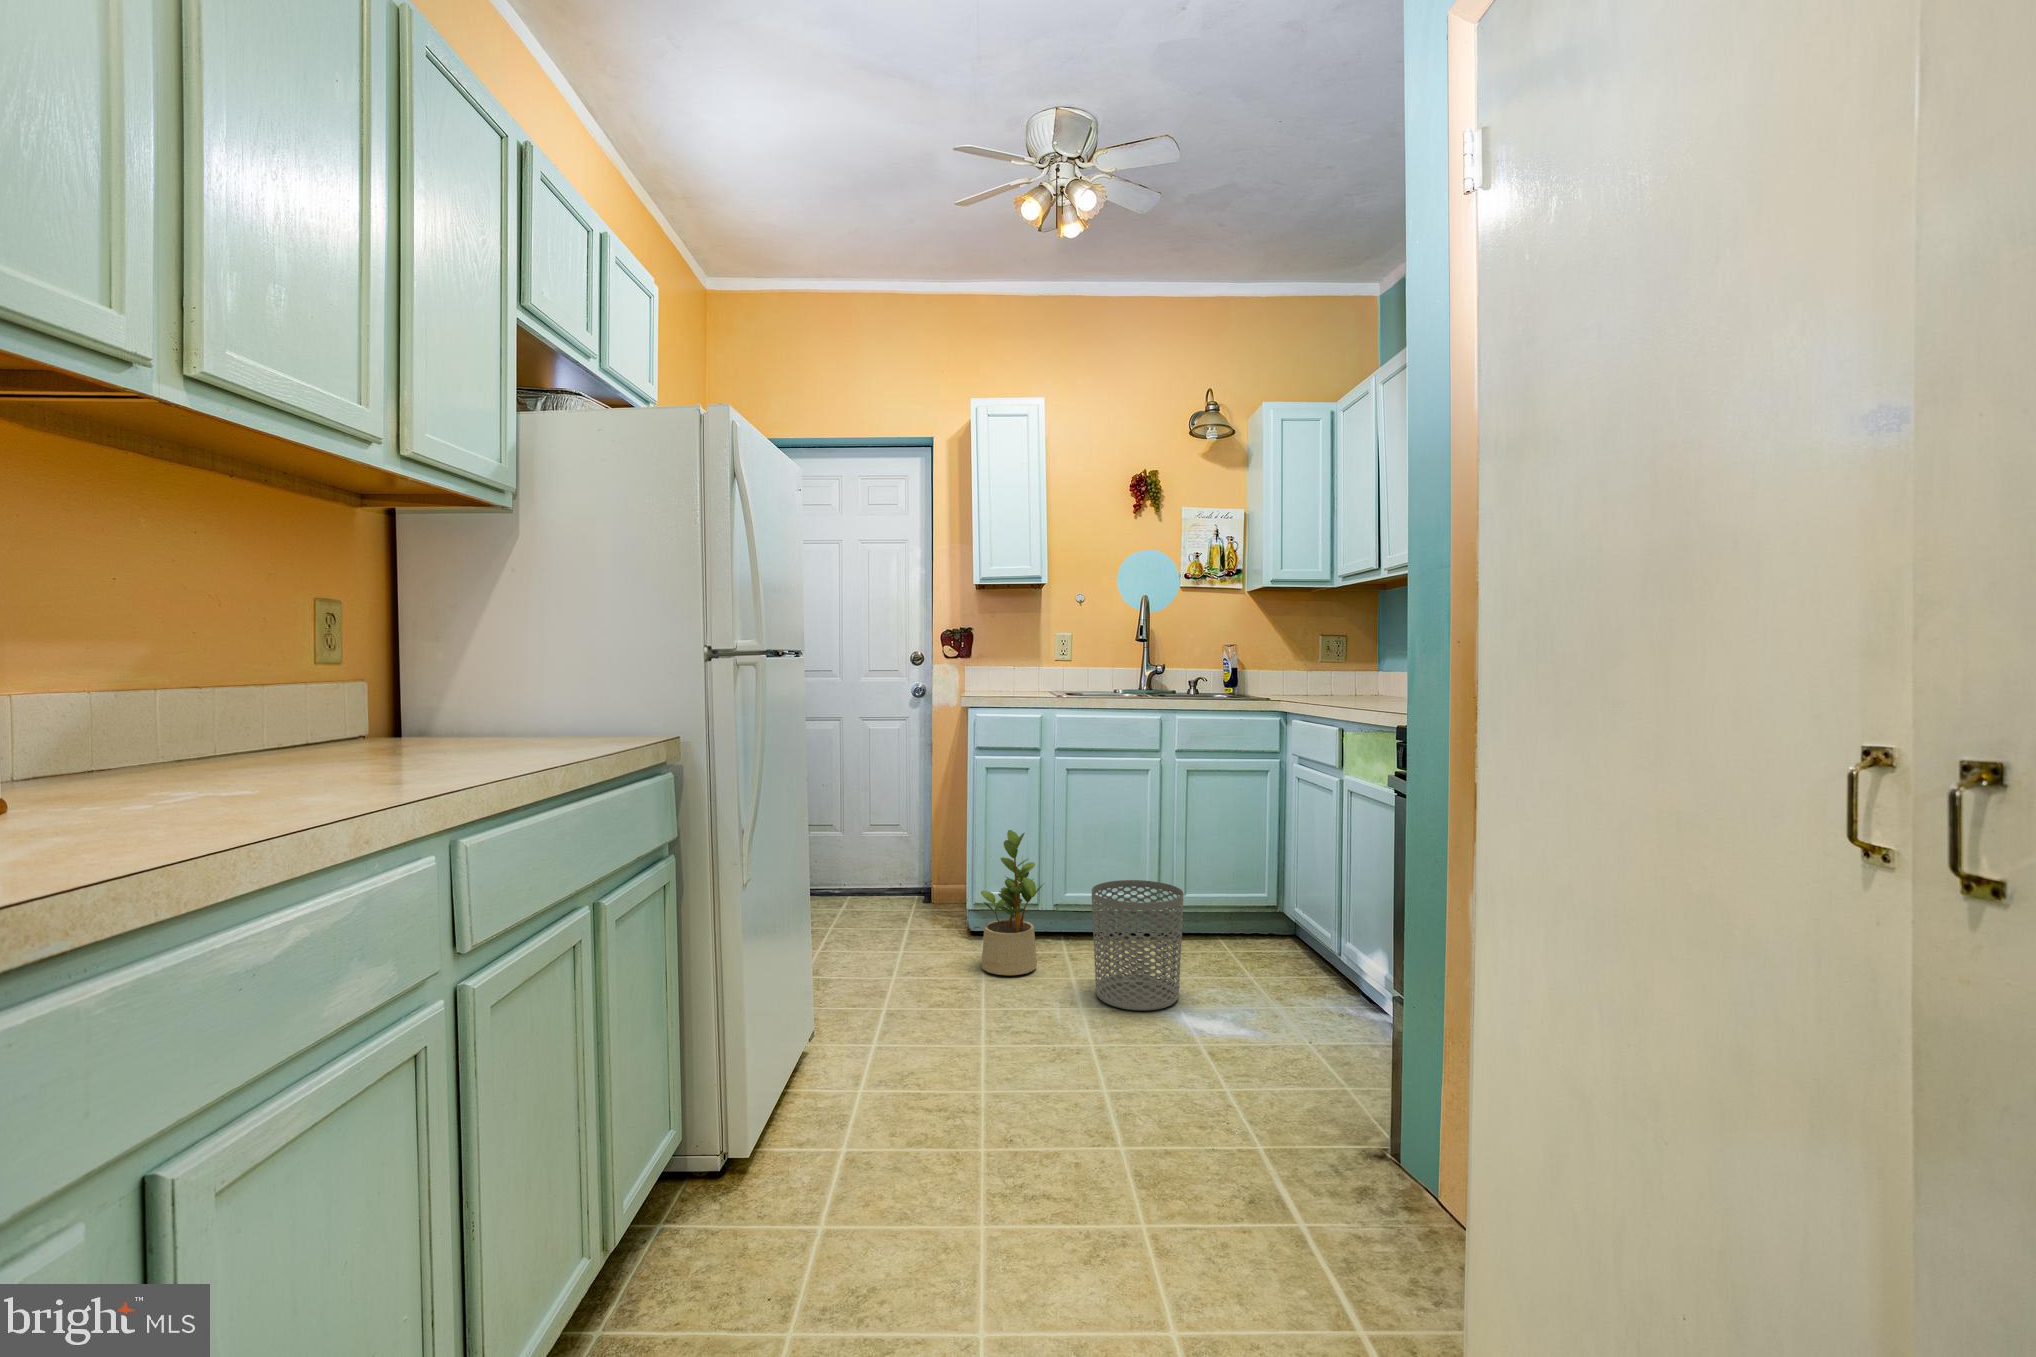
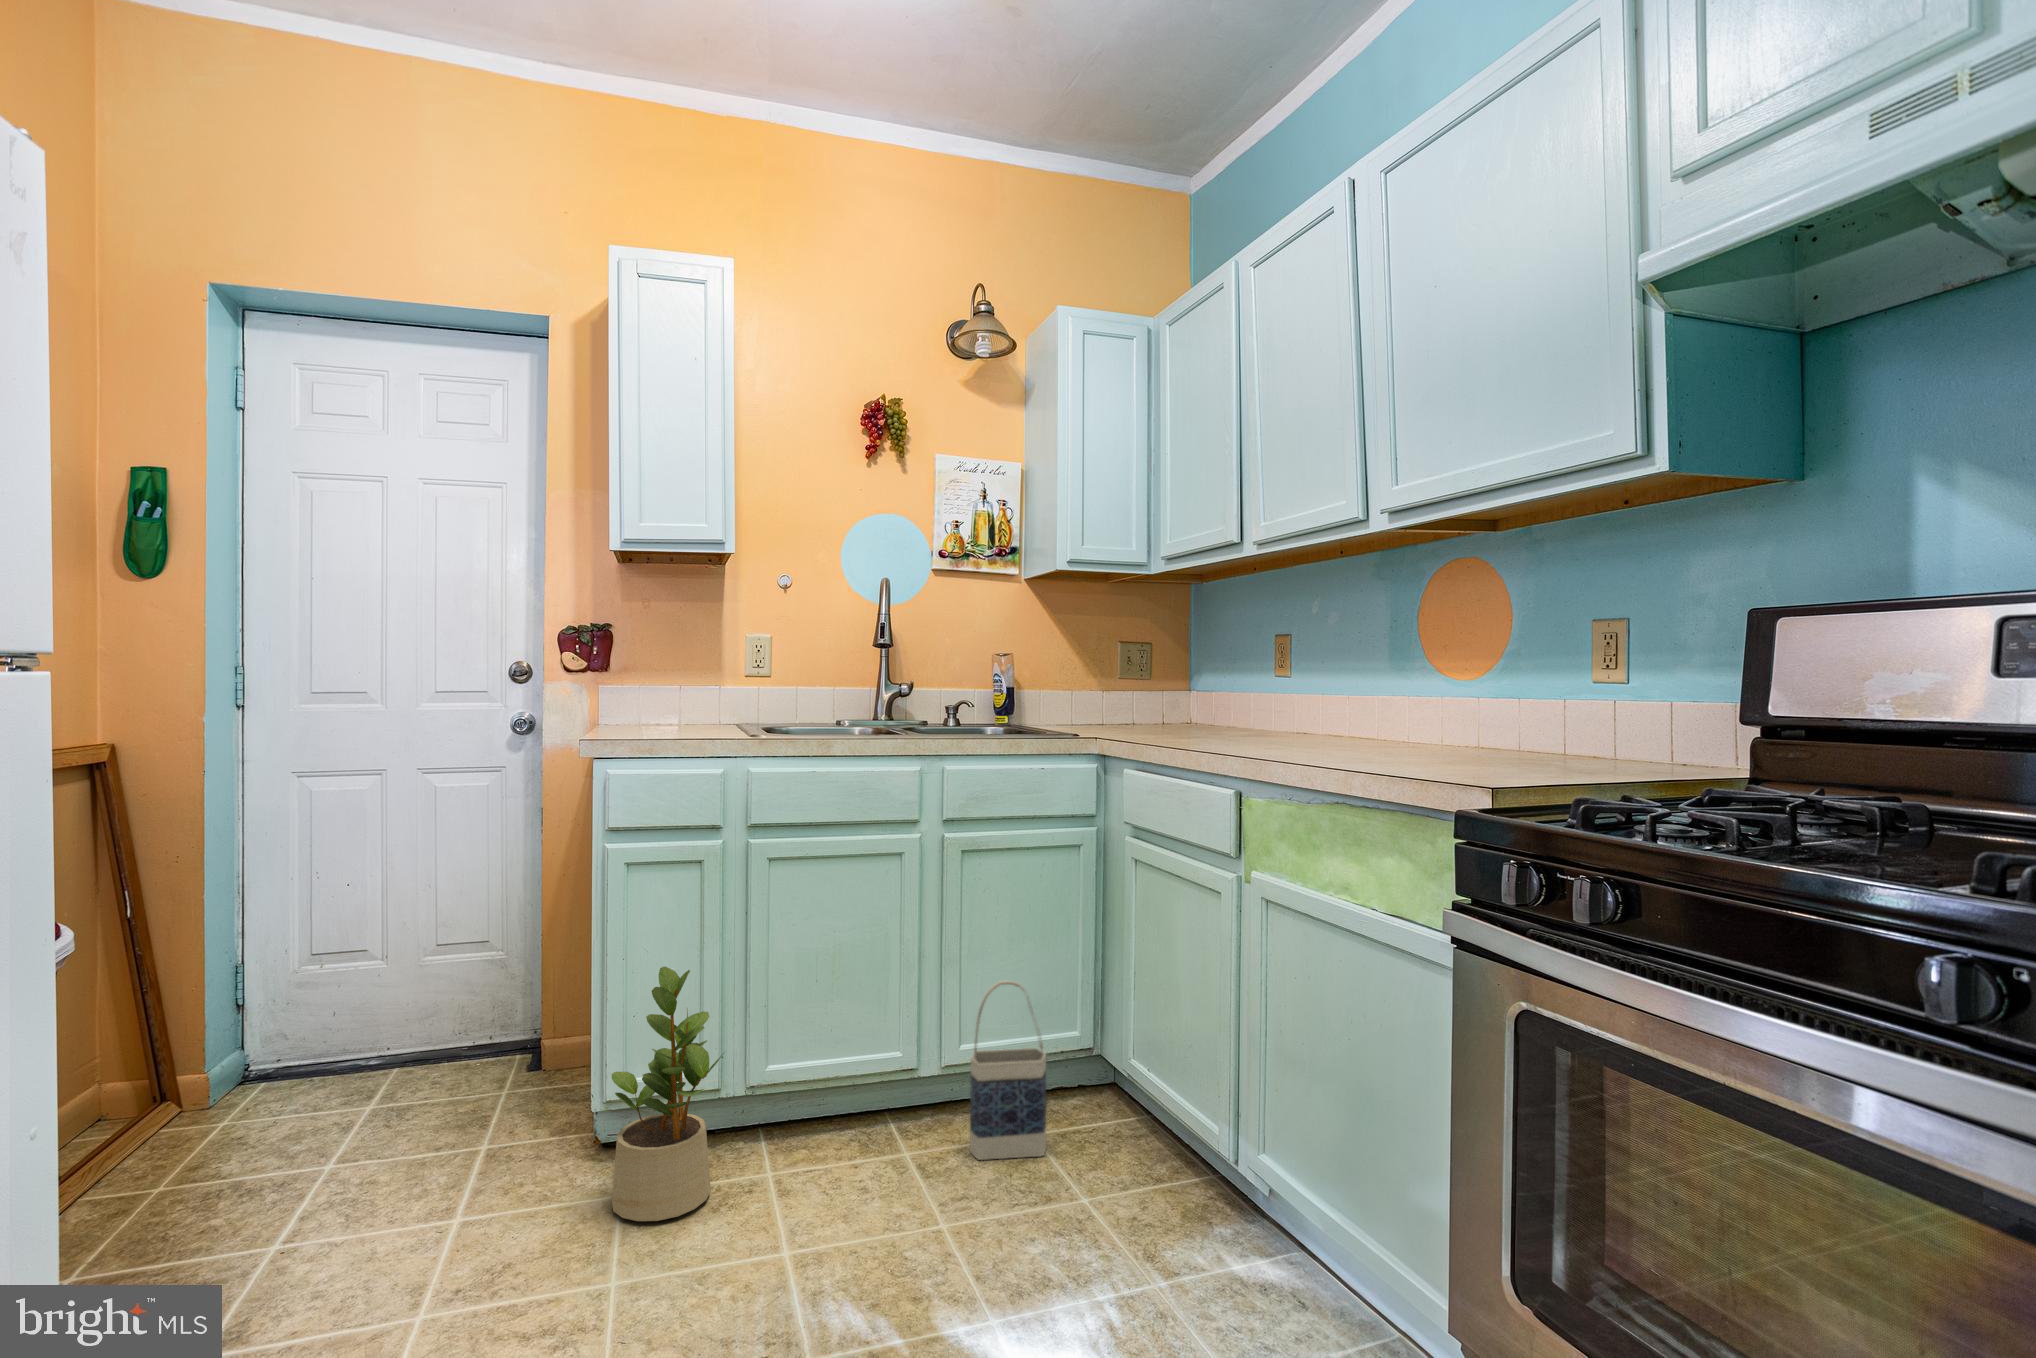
bag: none [1197,857,1249,972] -> present [970,981,1046,1160]
waste bin: present [1092,880,1183,1011] -> none [805,1037,956,1273]

